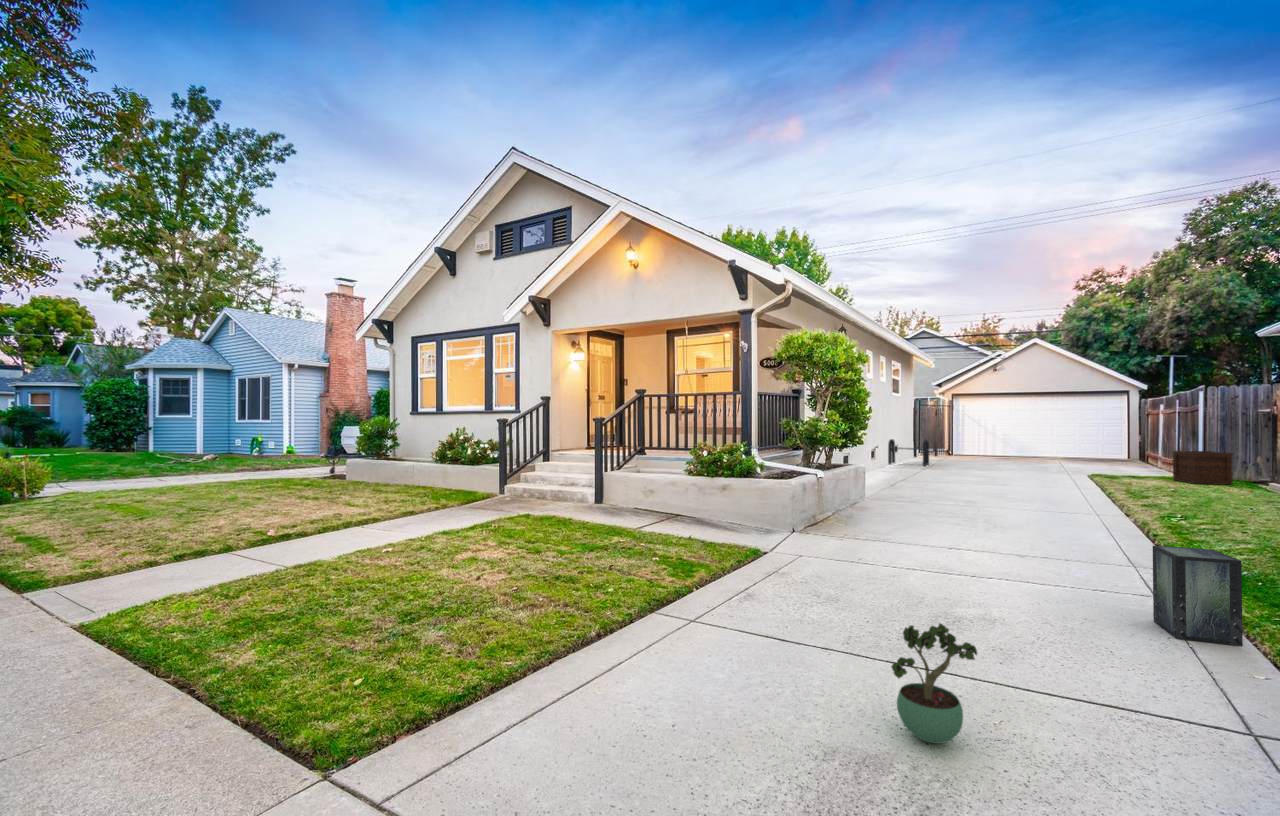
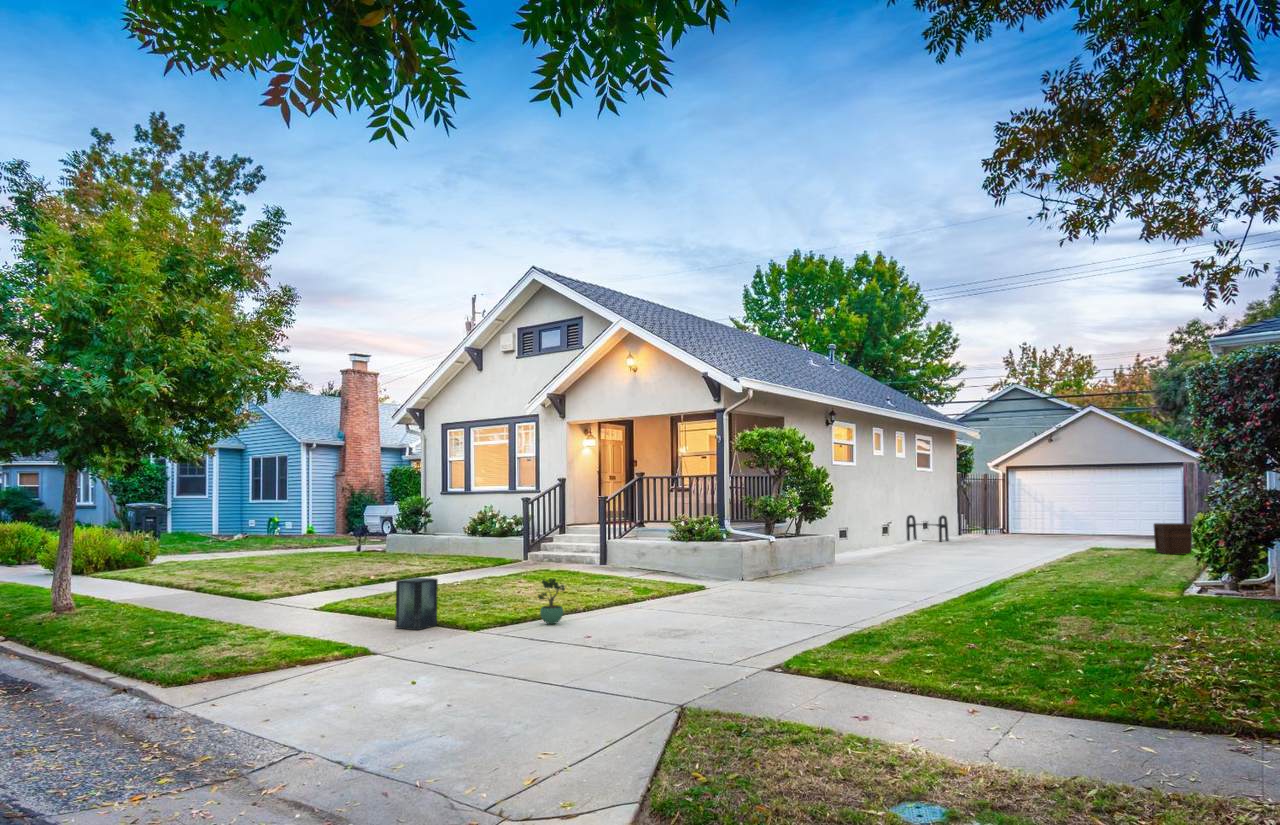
storage box: present [1153,546,1243,646] -> present [395,578,438,630]
potted plant: present [891,624,977,743] -> present [538,579,565,624]

